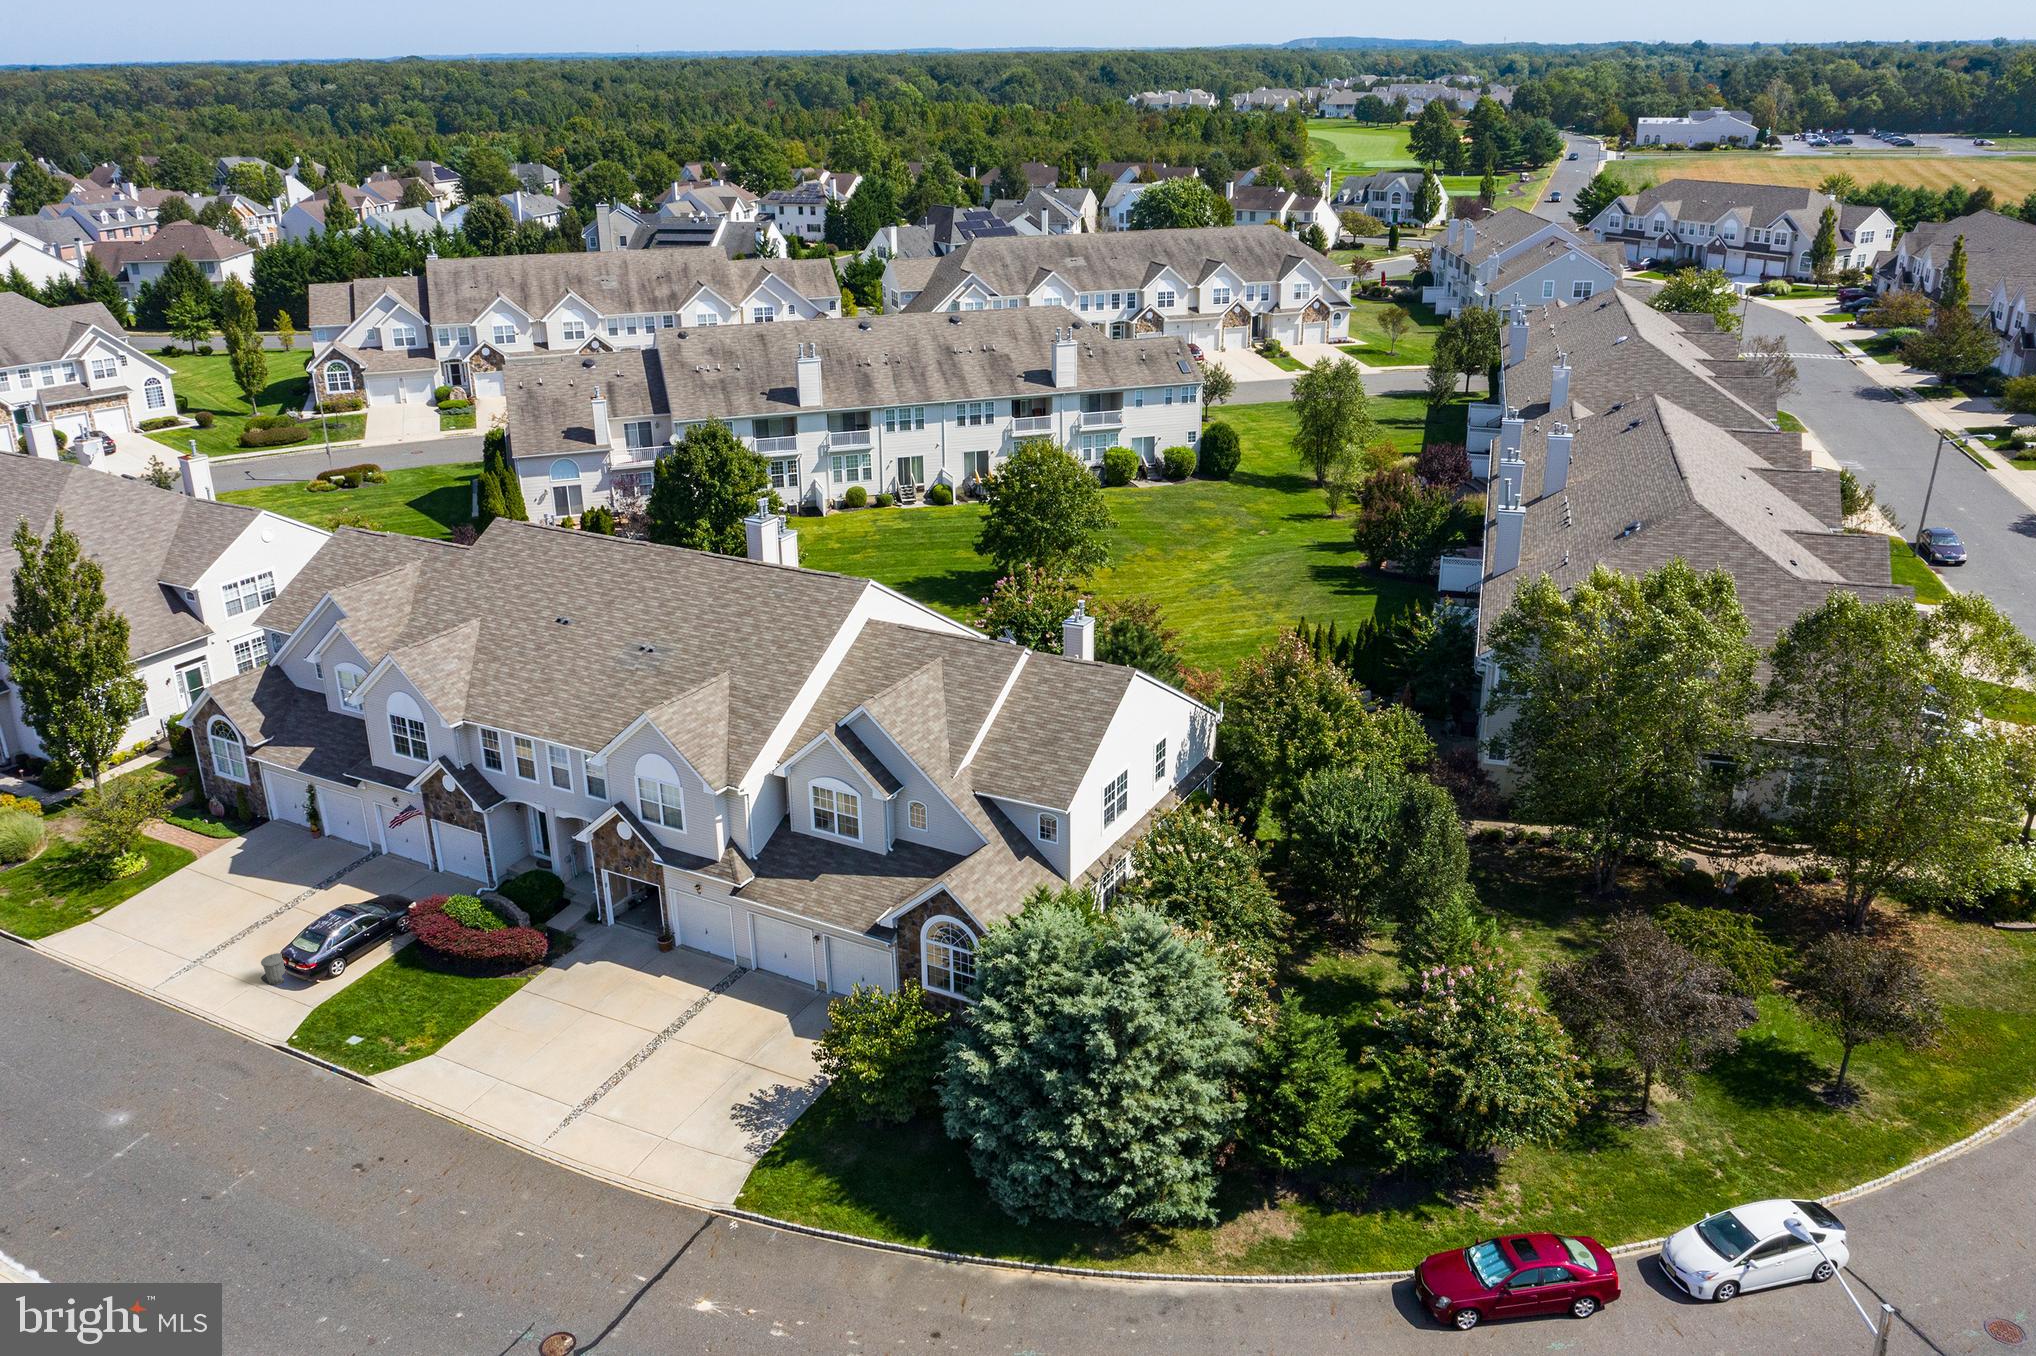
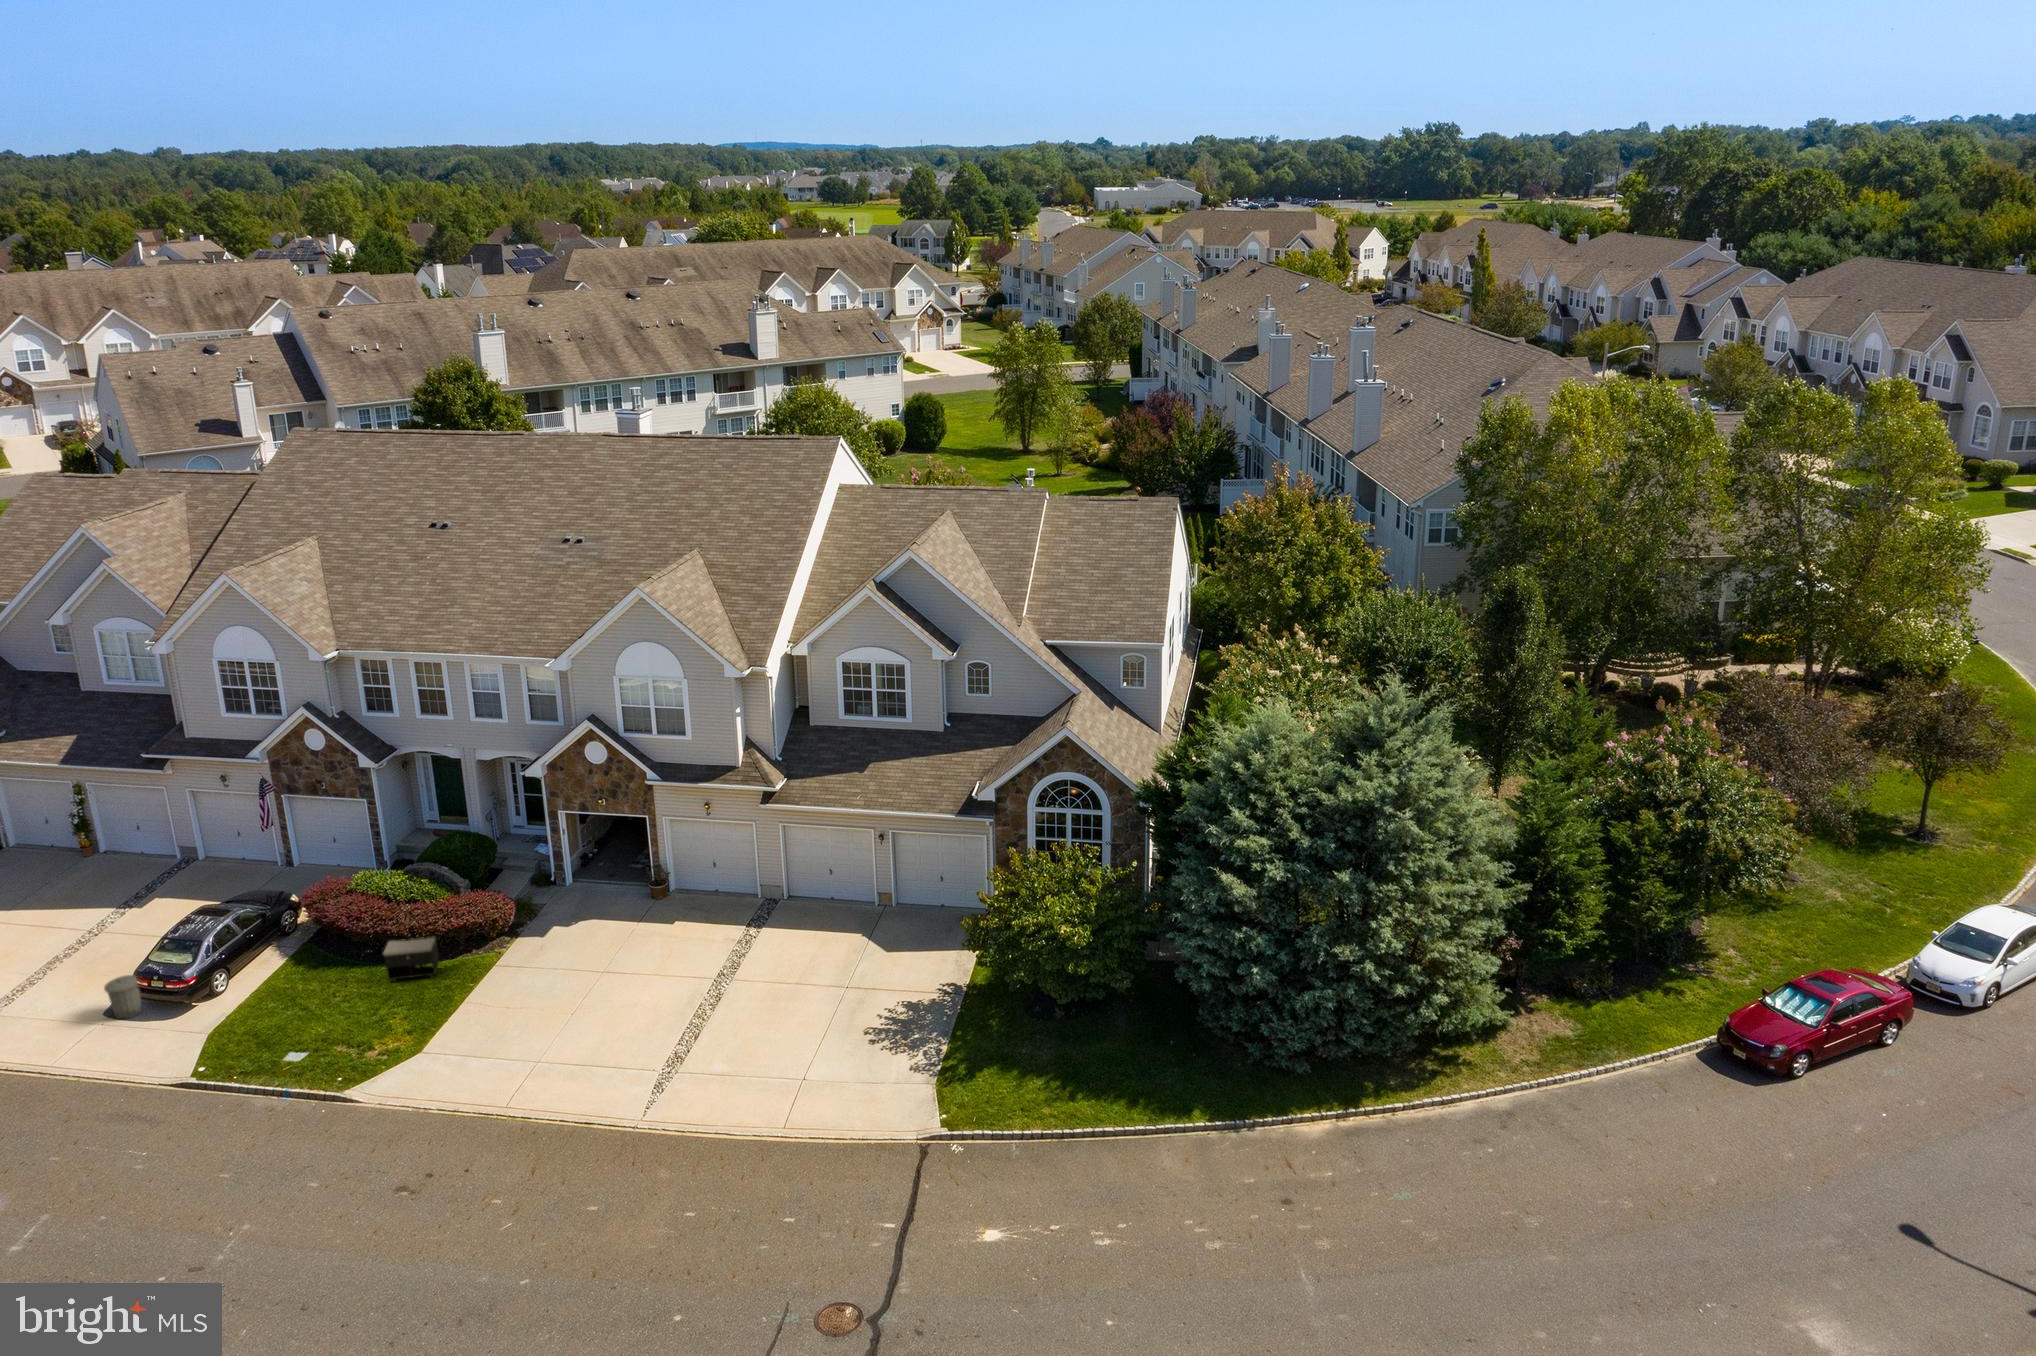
storage bench: none [441,957,485,990] -> present [383,937,439,980]

